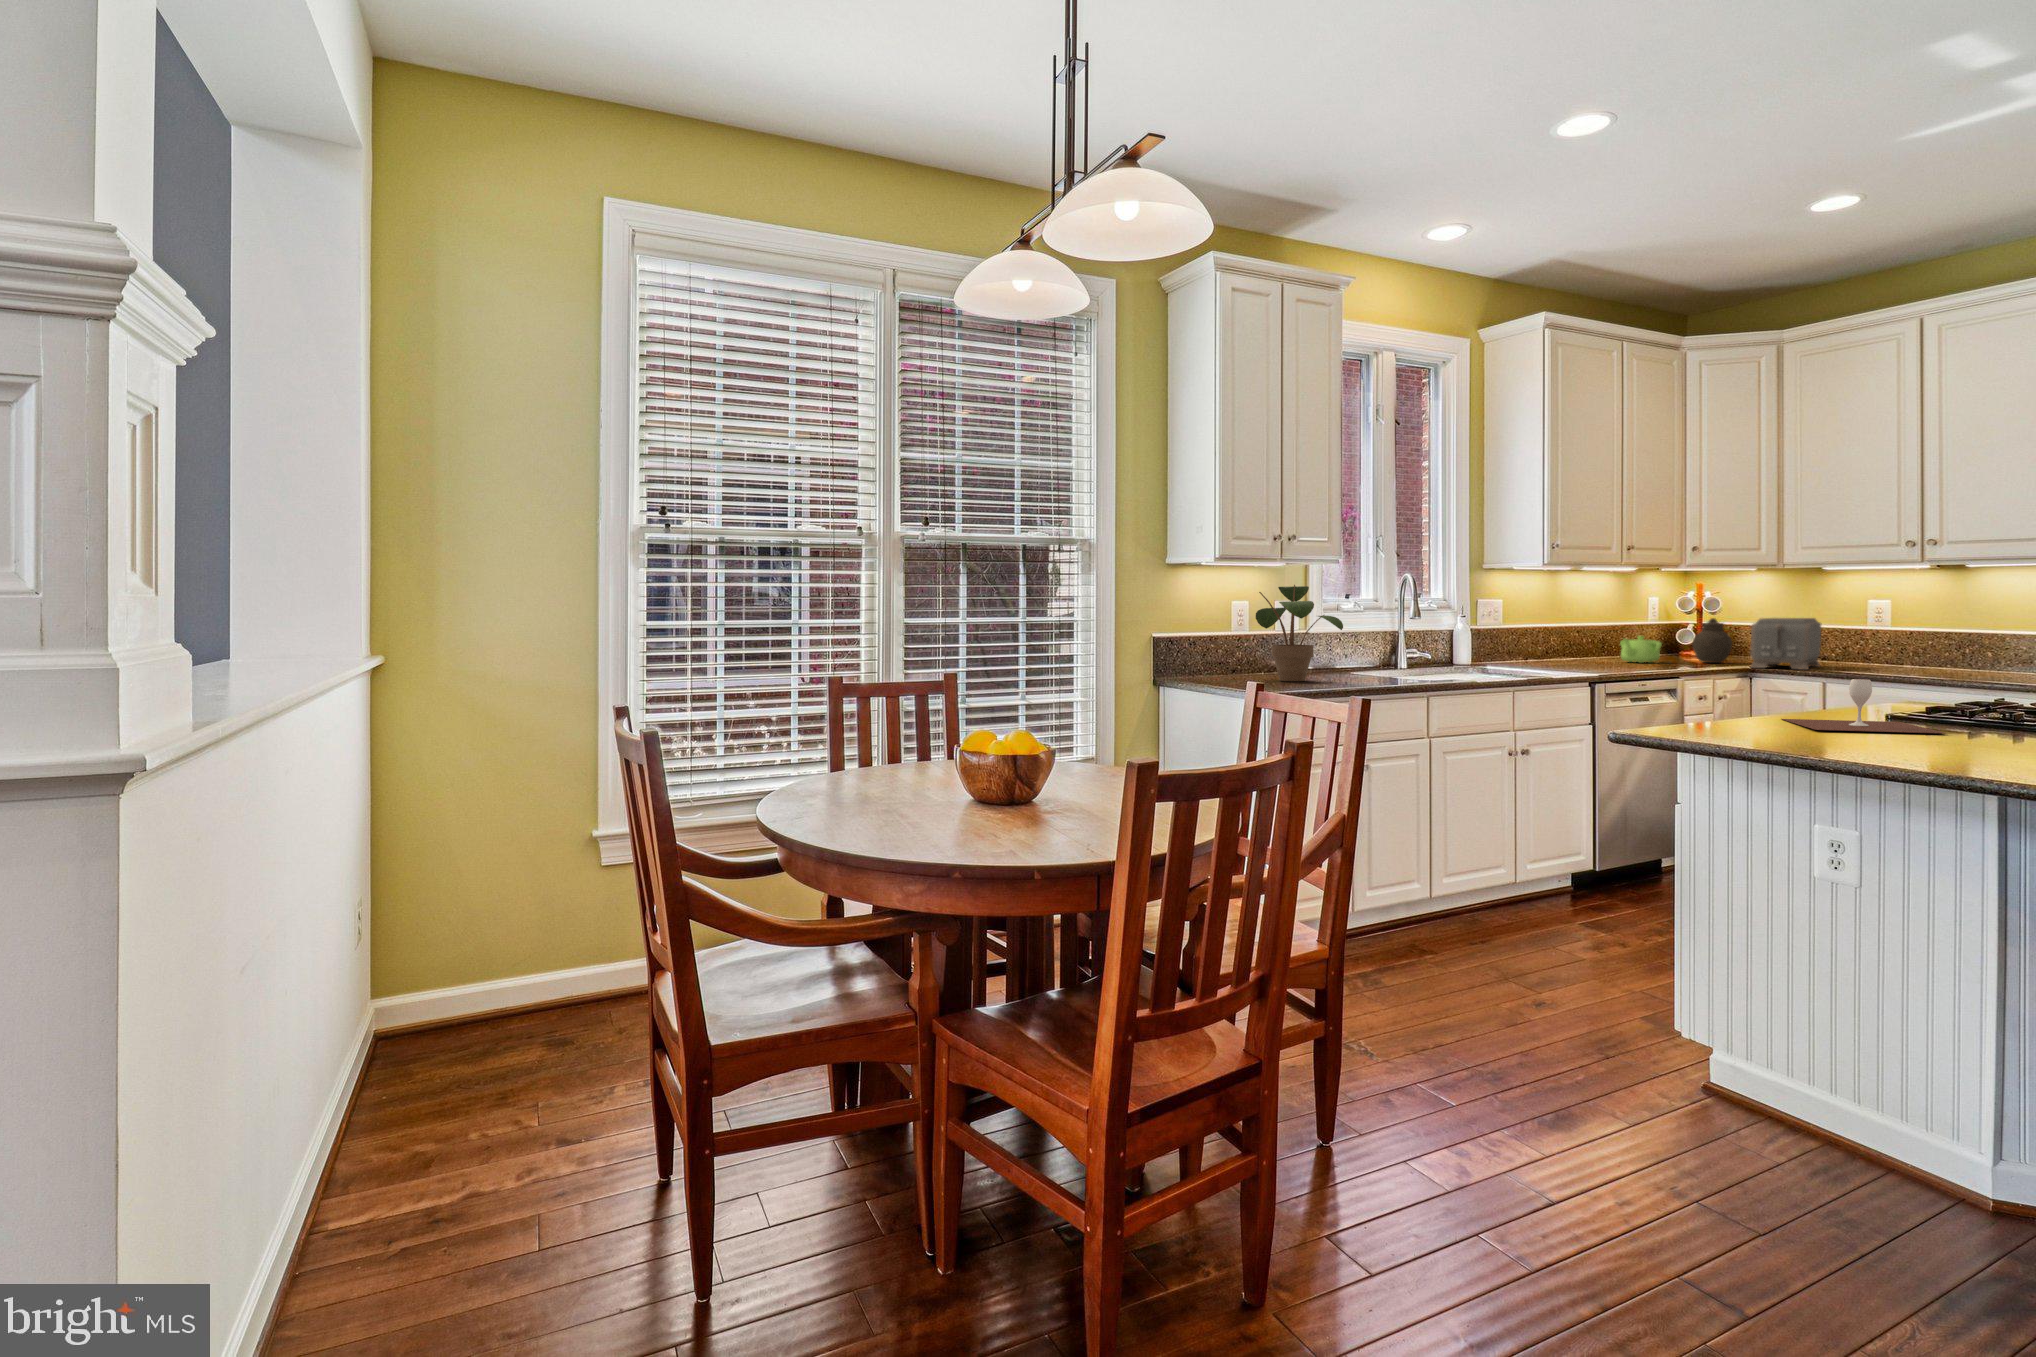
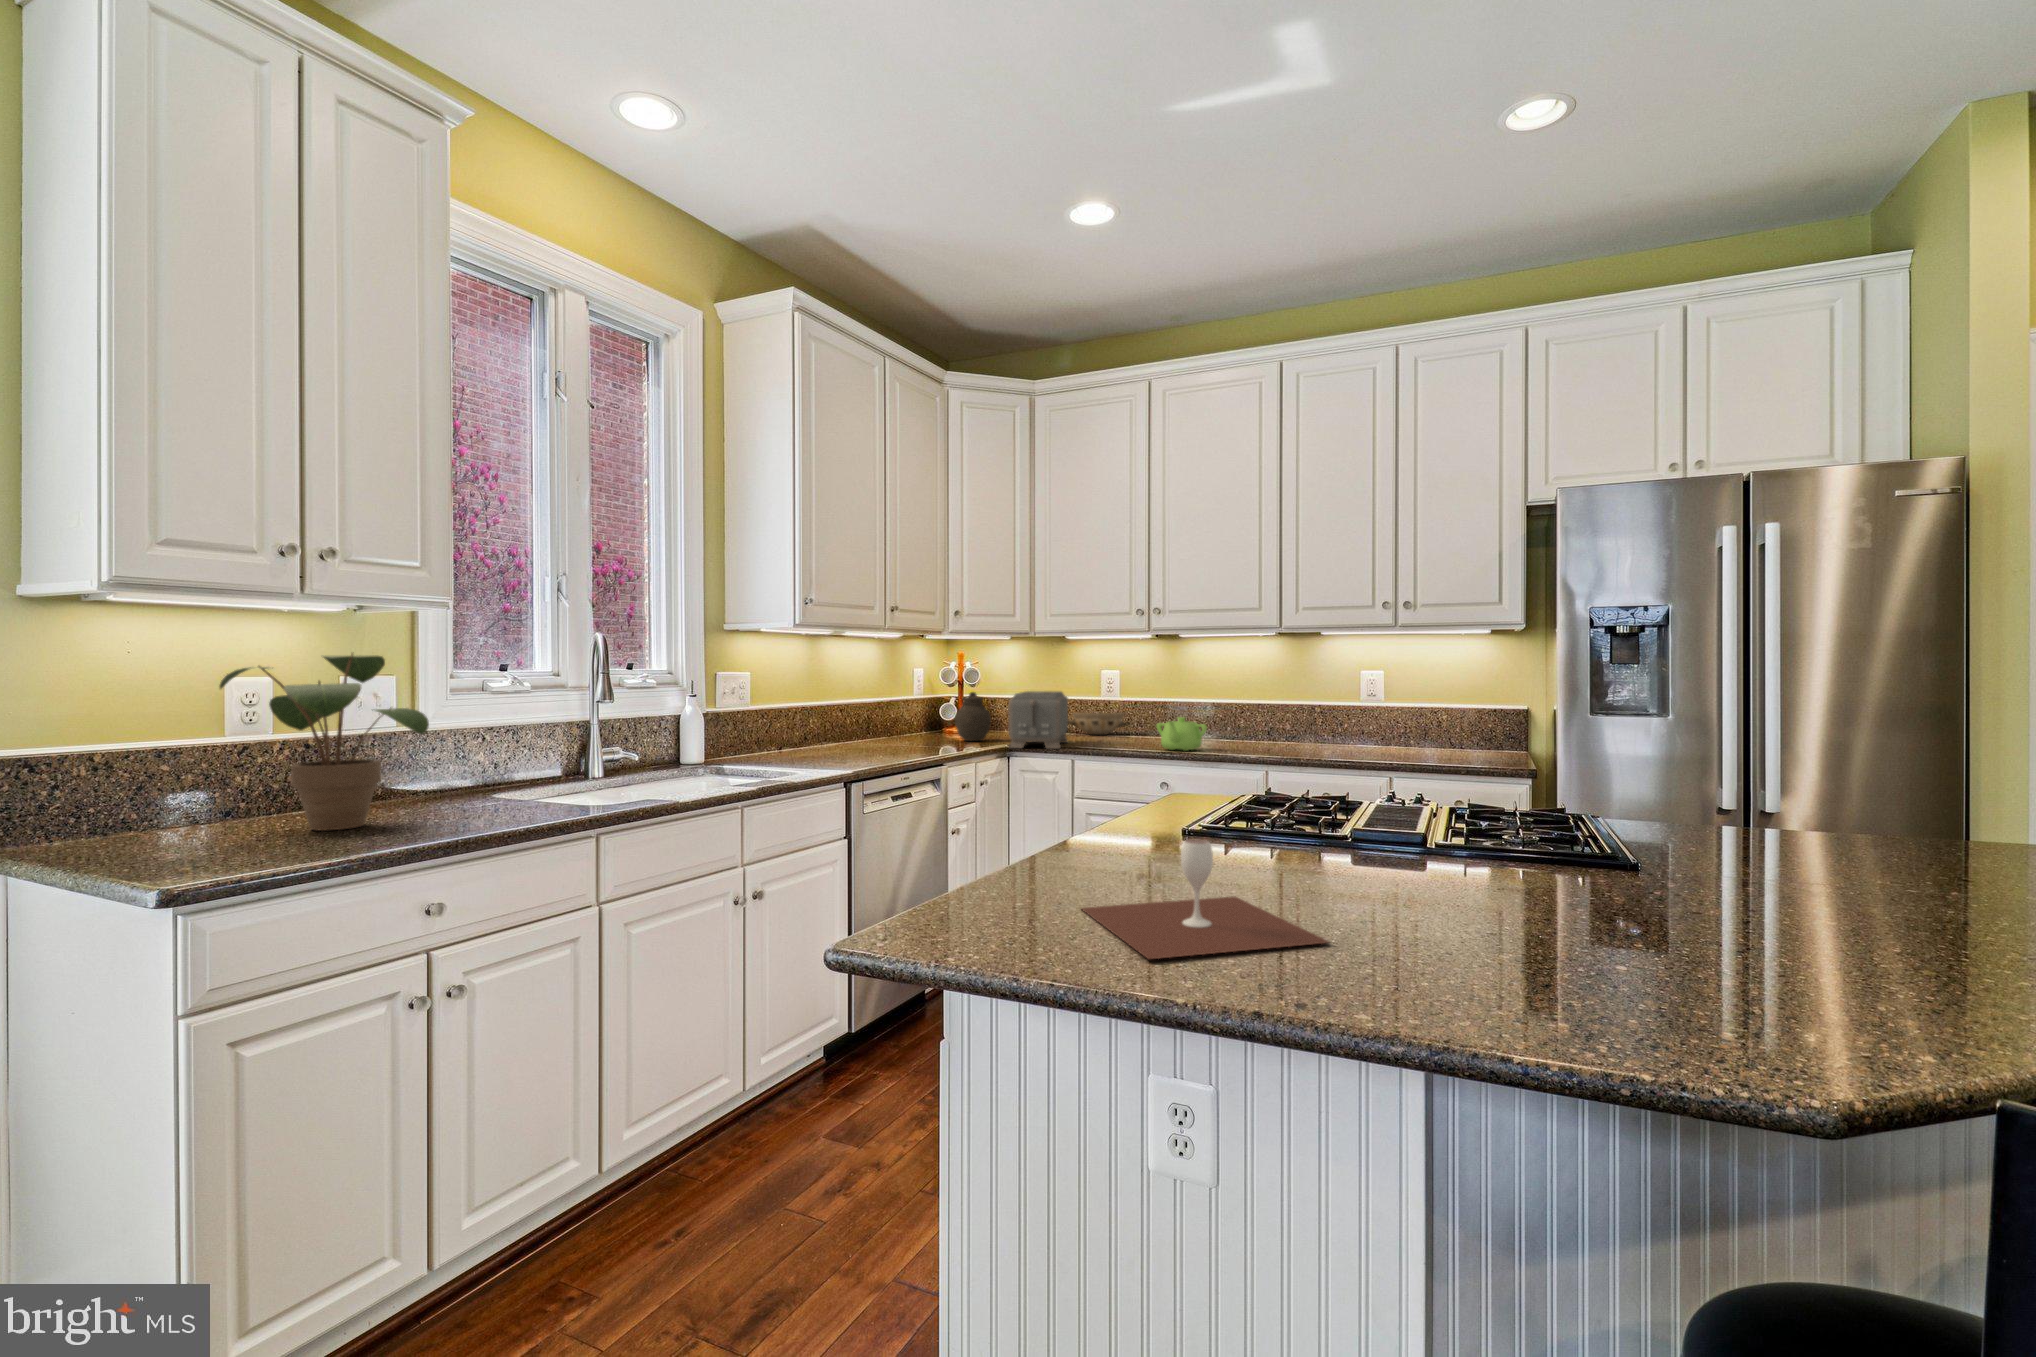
teapot: present [1620,636,1662,663] -> present [1157,717,1207,751]
ceramic bowl: none [1818,641,1910,663] -> present [1068,713,1130,735]

